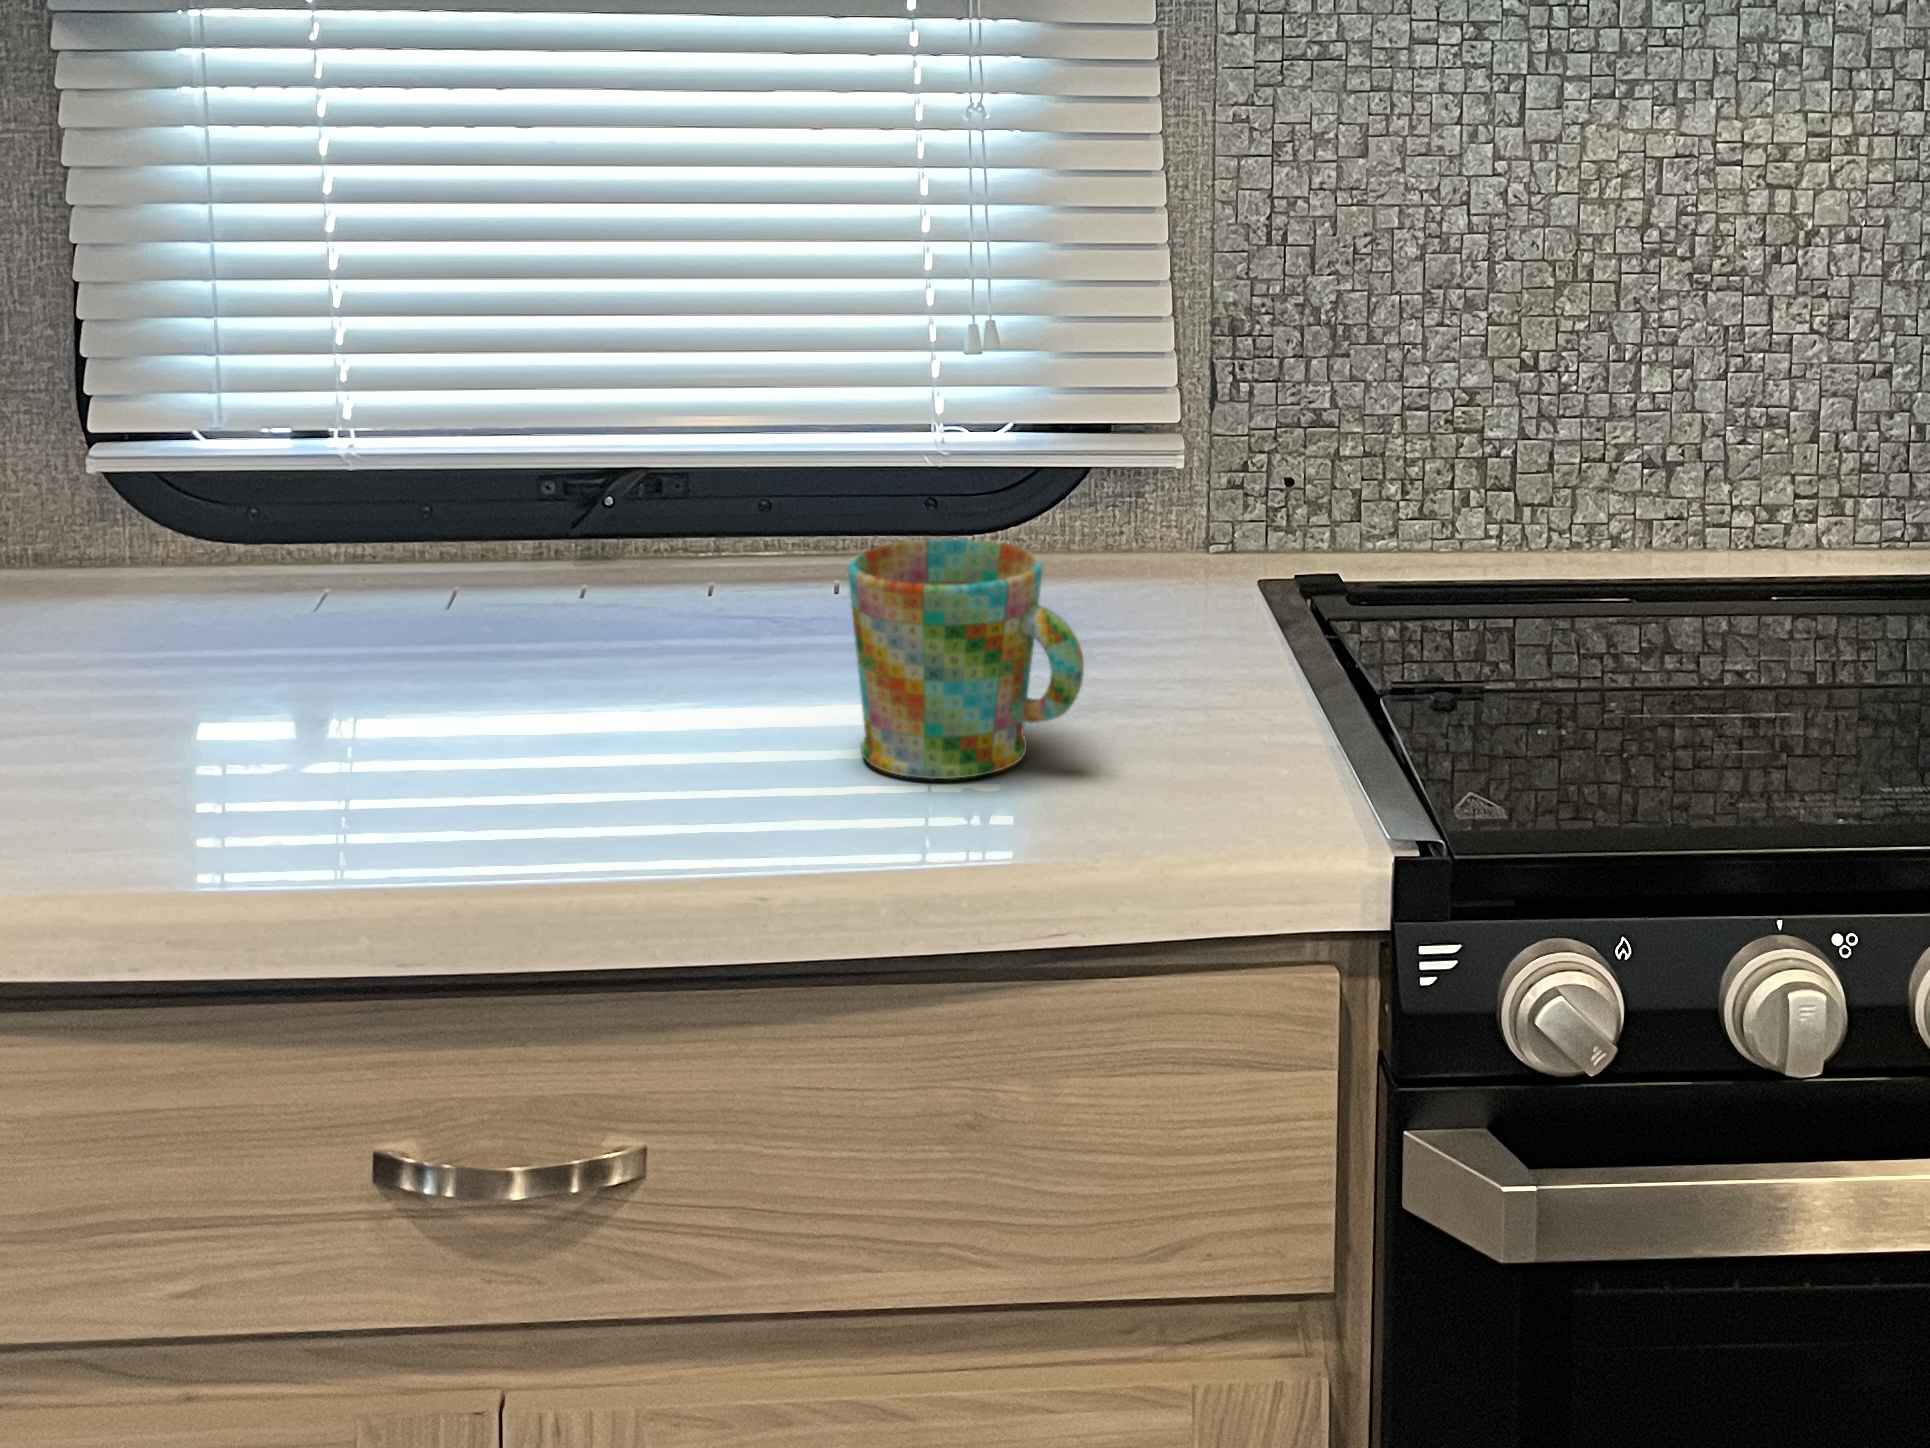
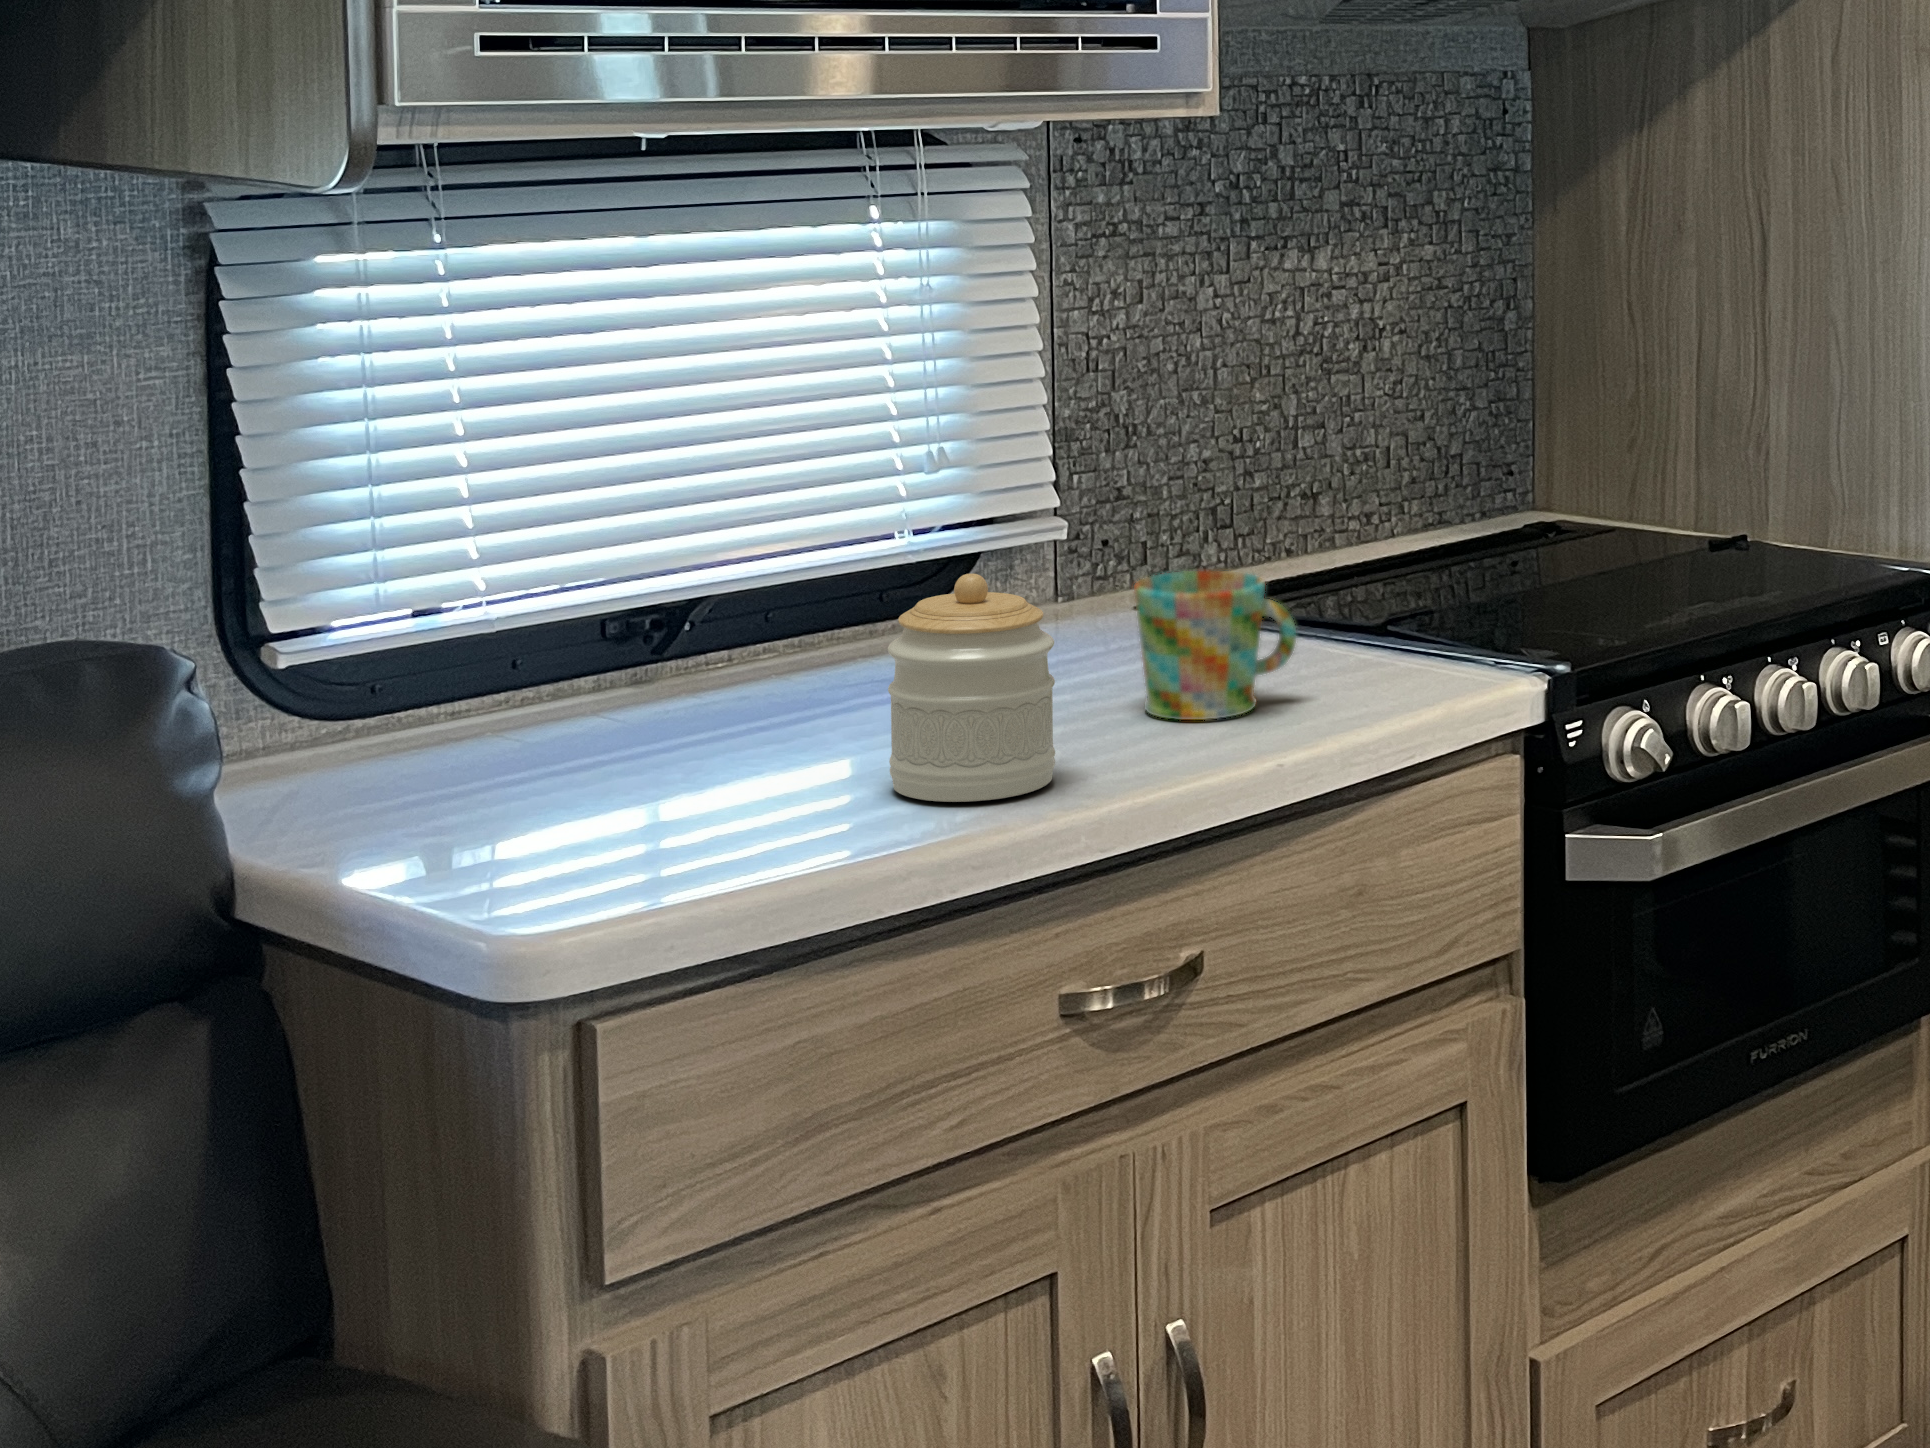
jar: none [289,489,529,829] -> present [888,574,1055,802]

